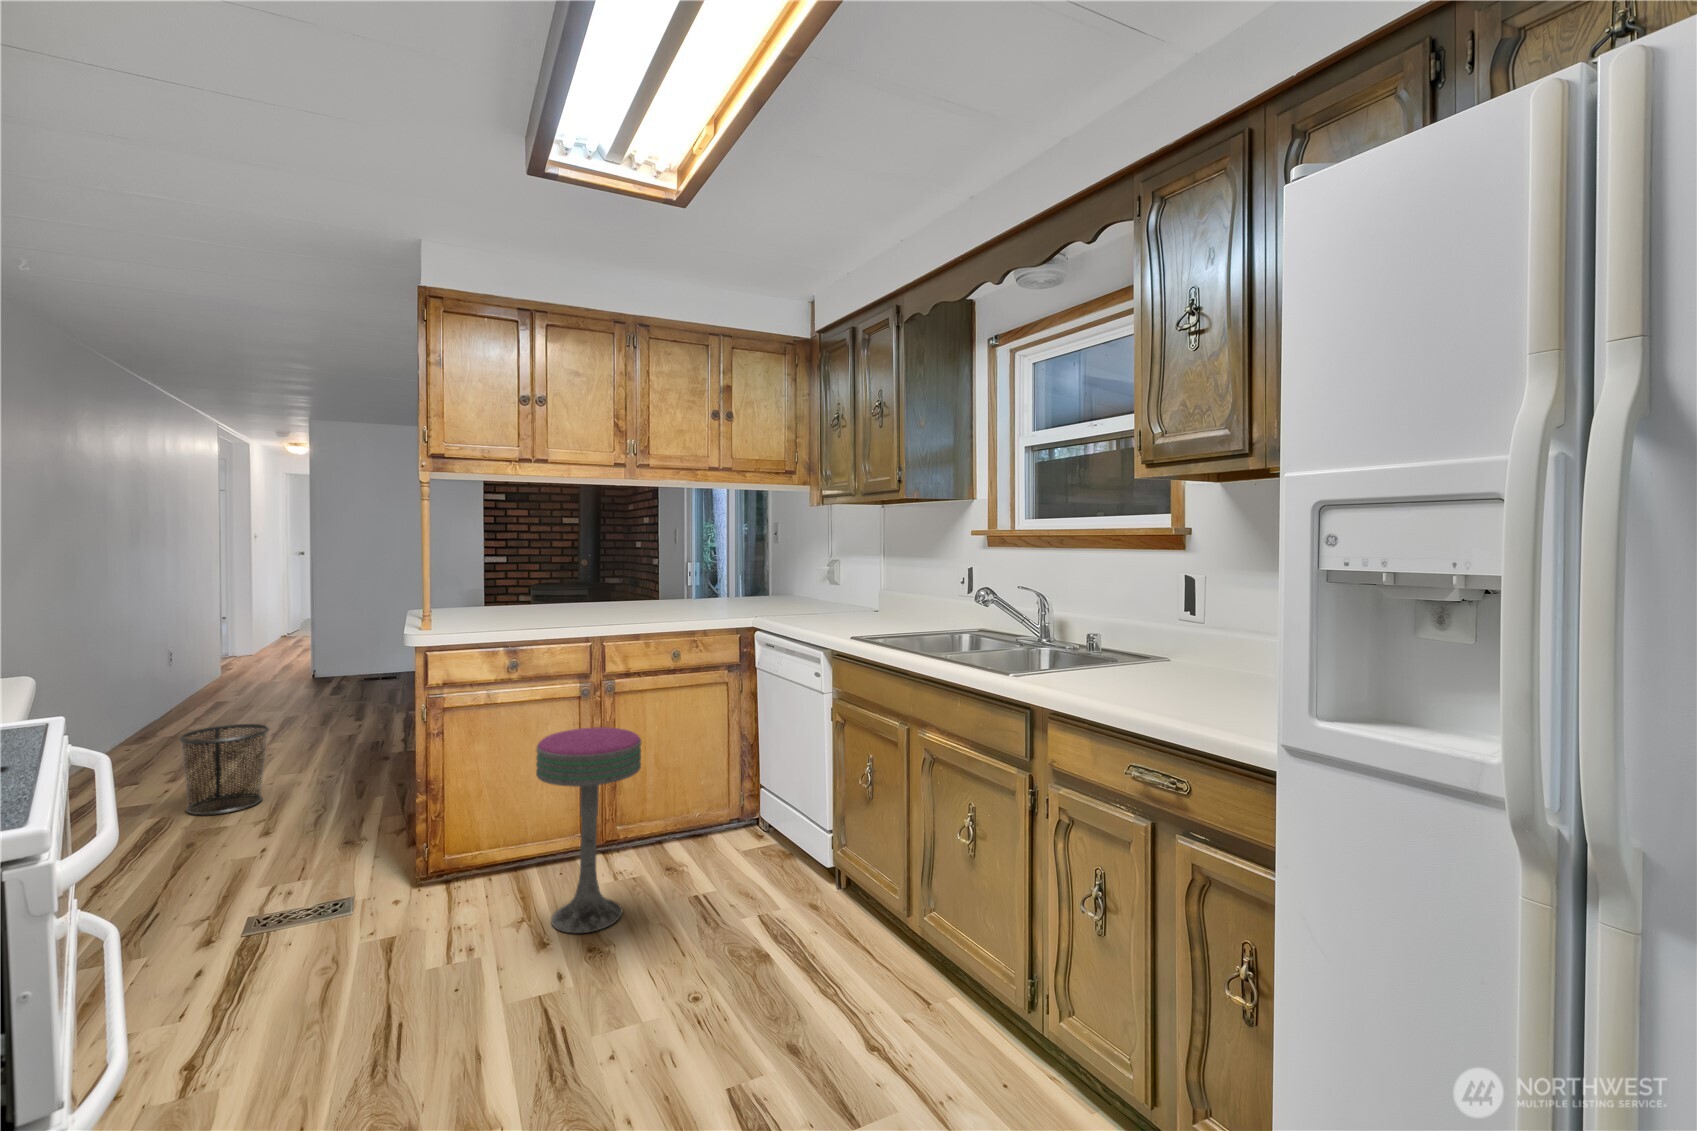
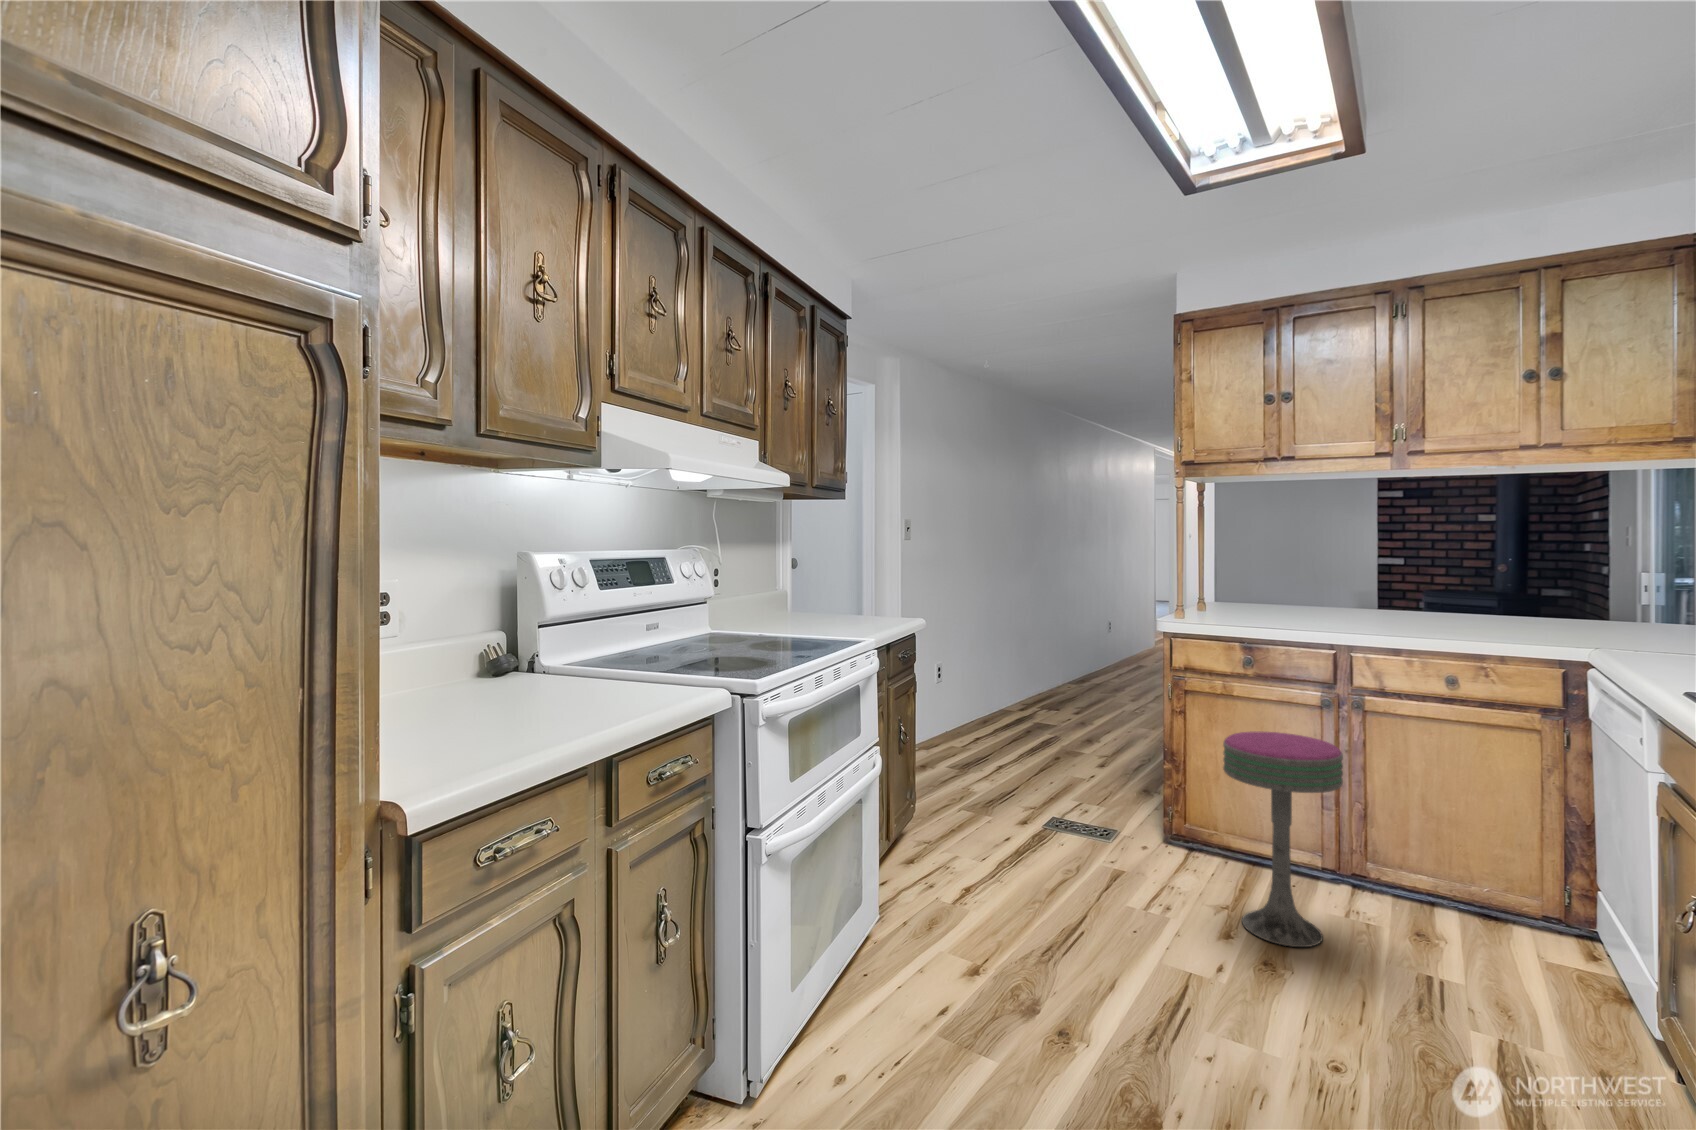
waste bin: present [180,724,269,815] -> none [1068,688,1123,753]

